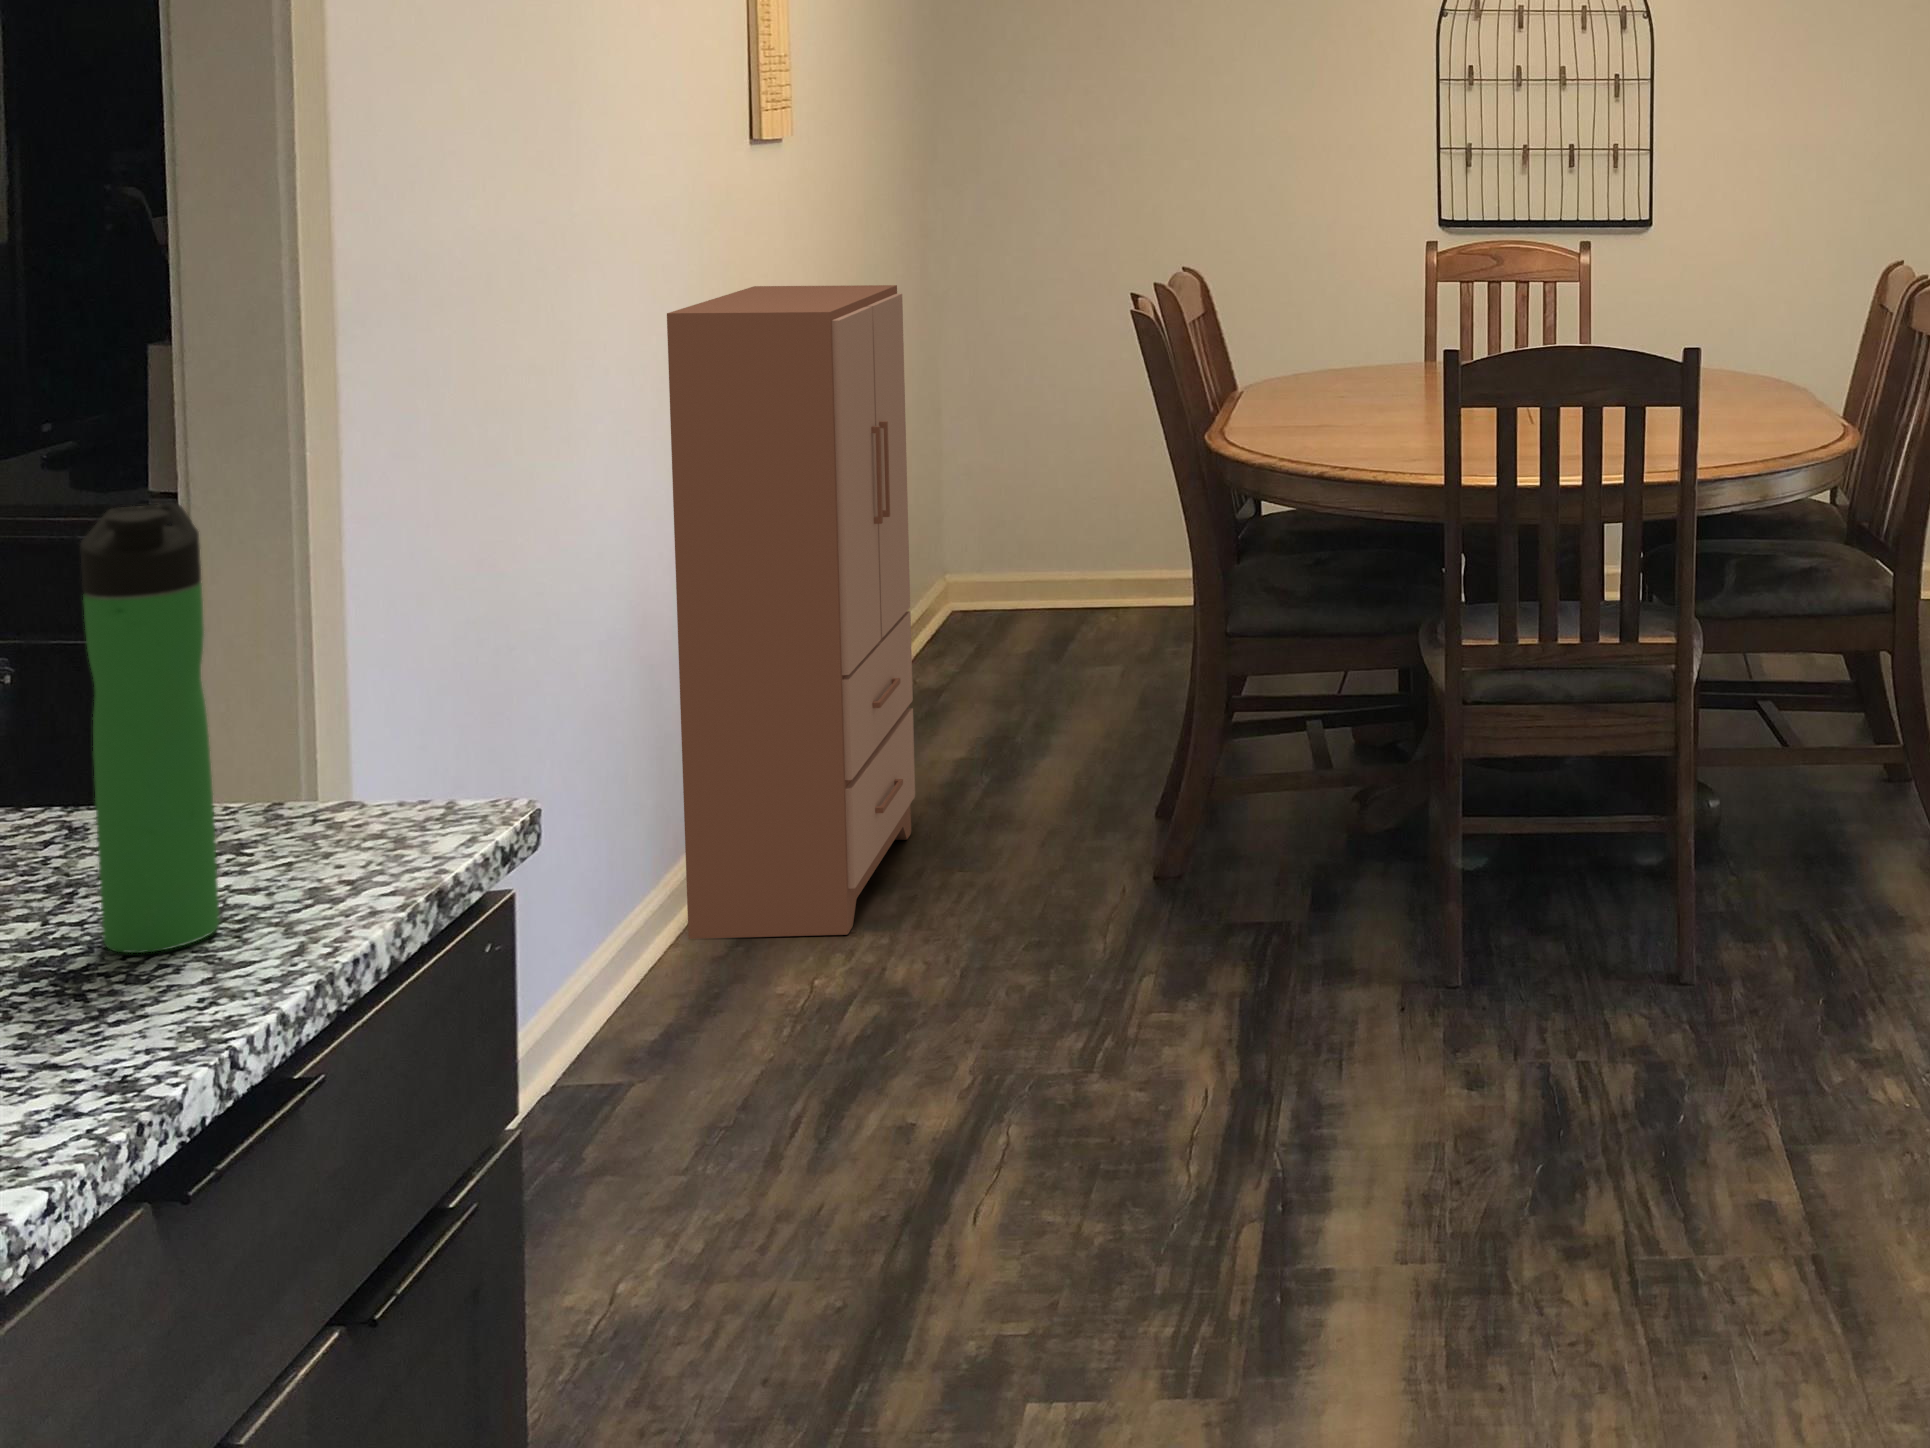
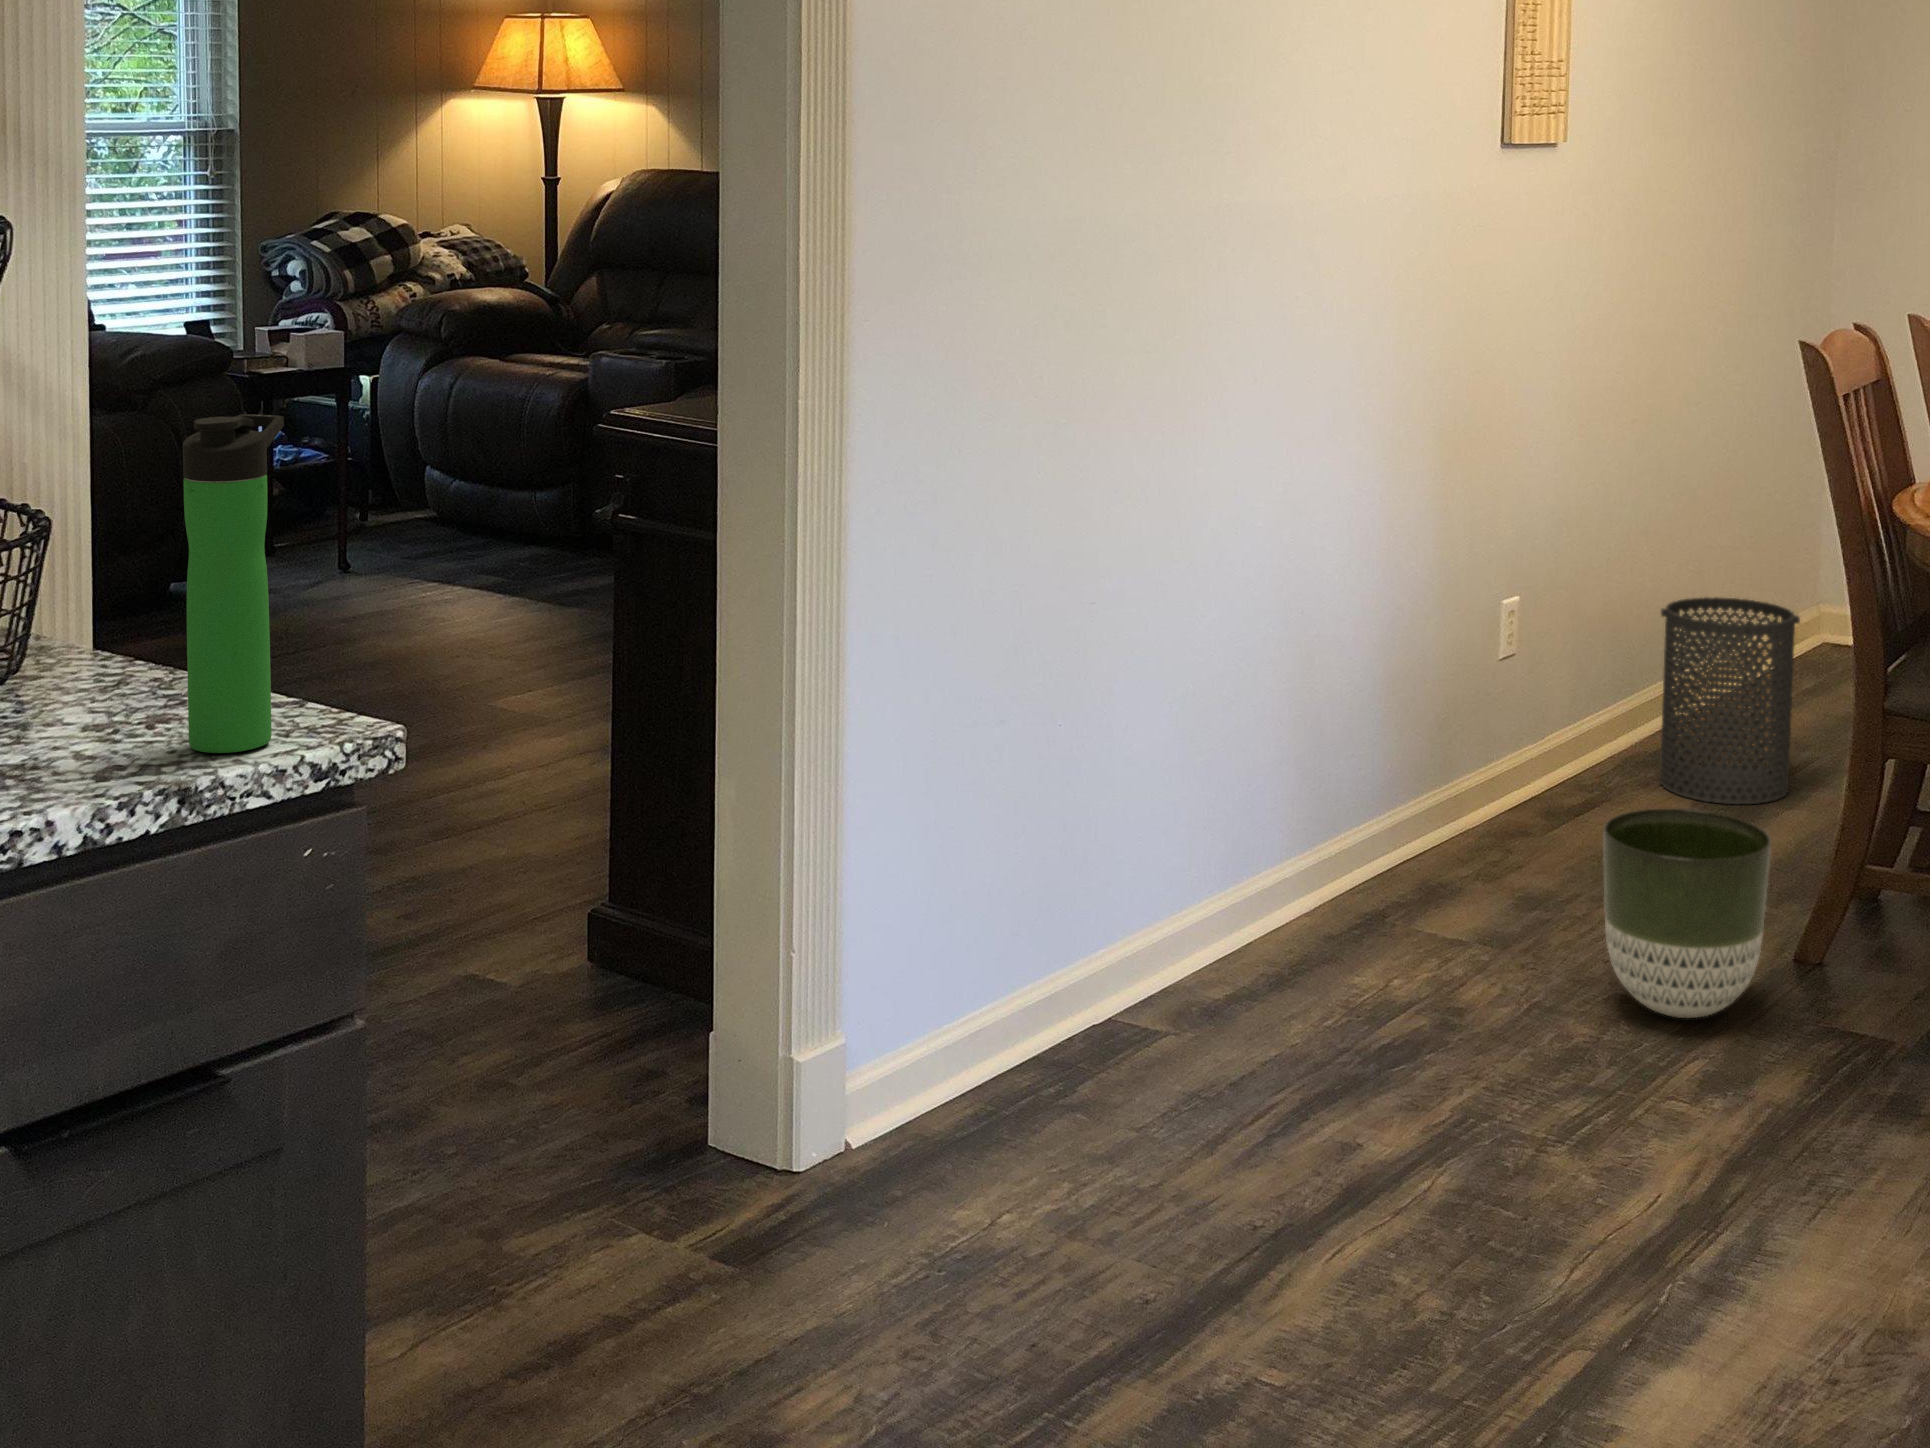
cabinet: present [667,285,915,939] -> none [1324,290,1611,936]
trash can: none [908,566,1042,764] -> present [1660,597,1800,804]
planter: none [1023,755,1181,952] -> present [1603,809,1771,1018]

